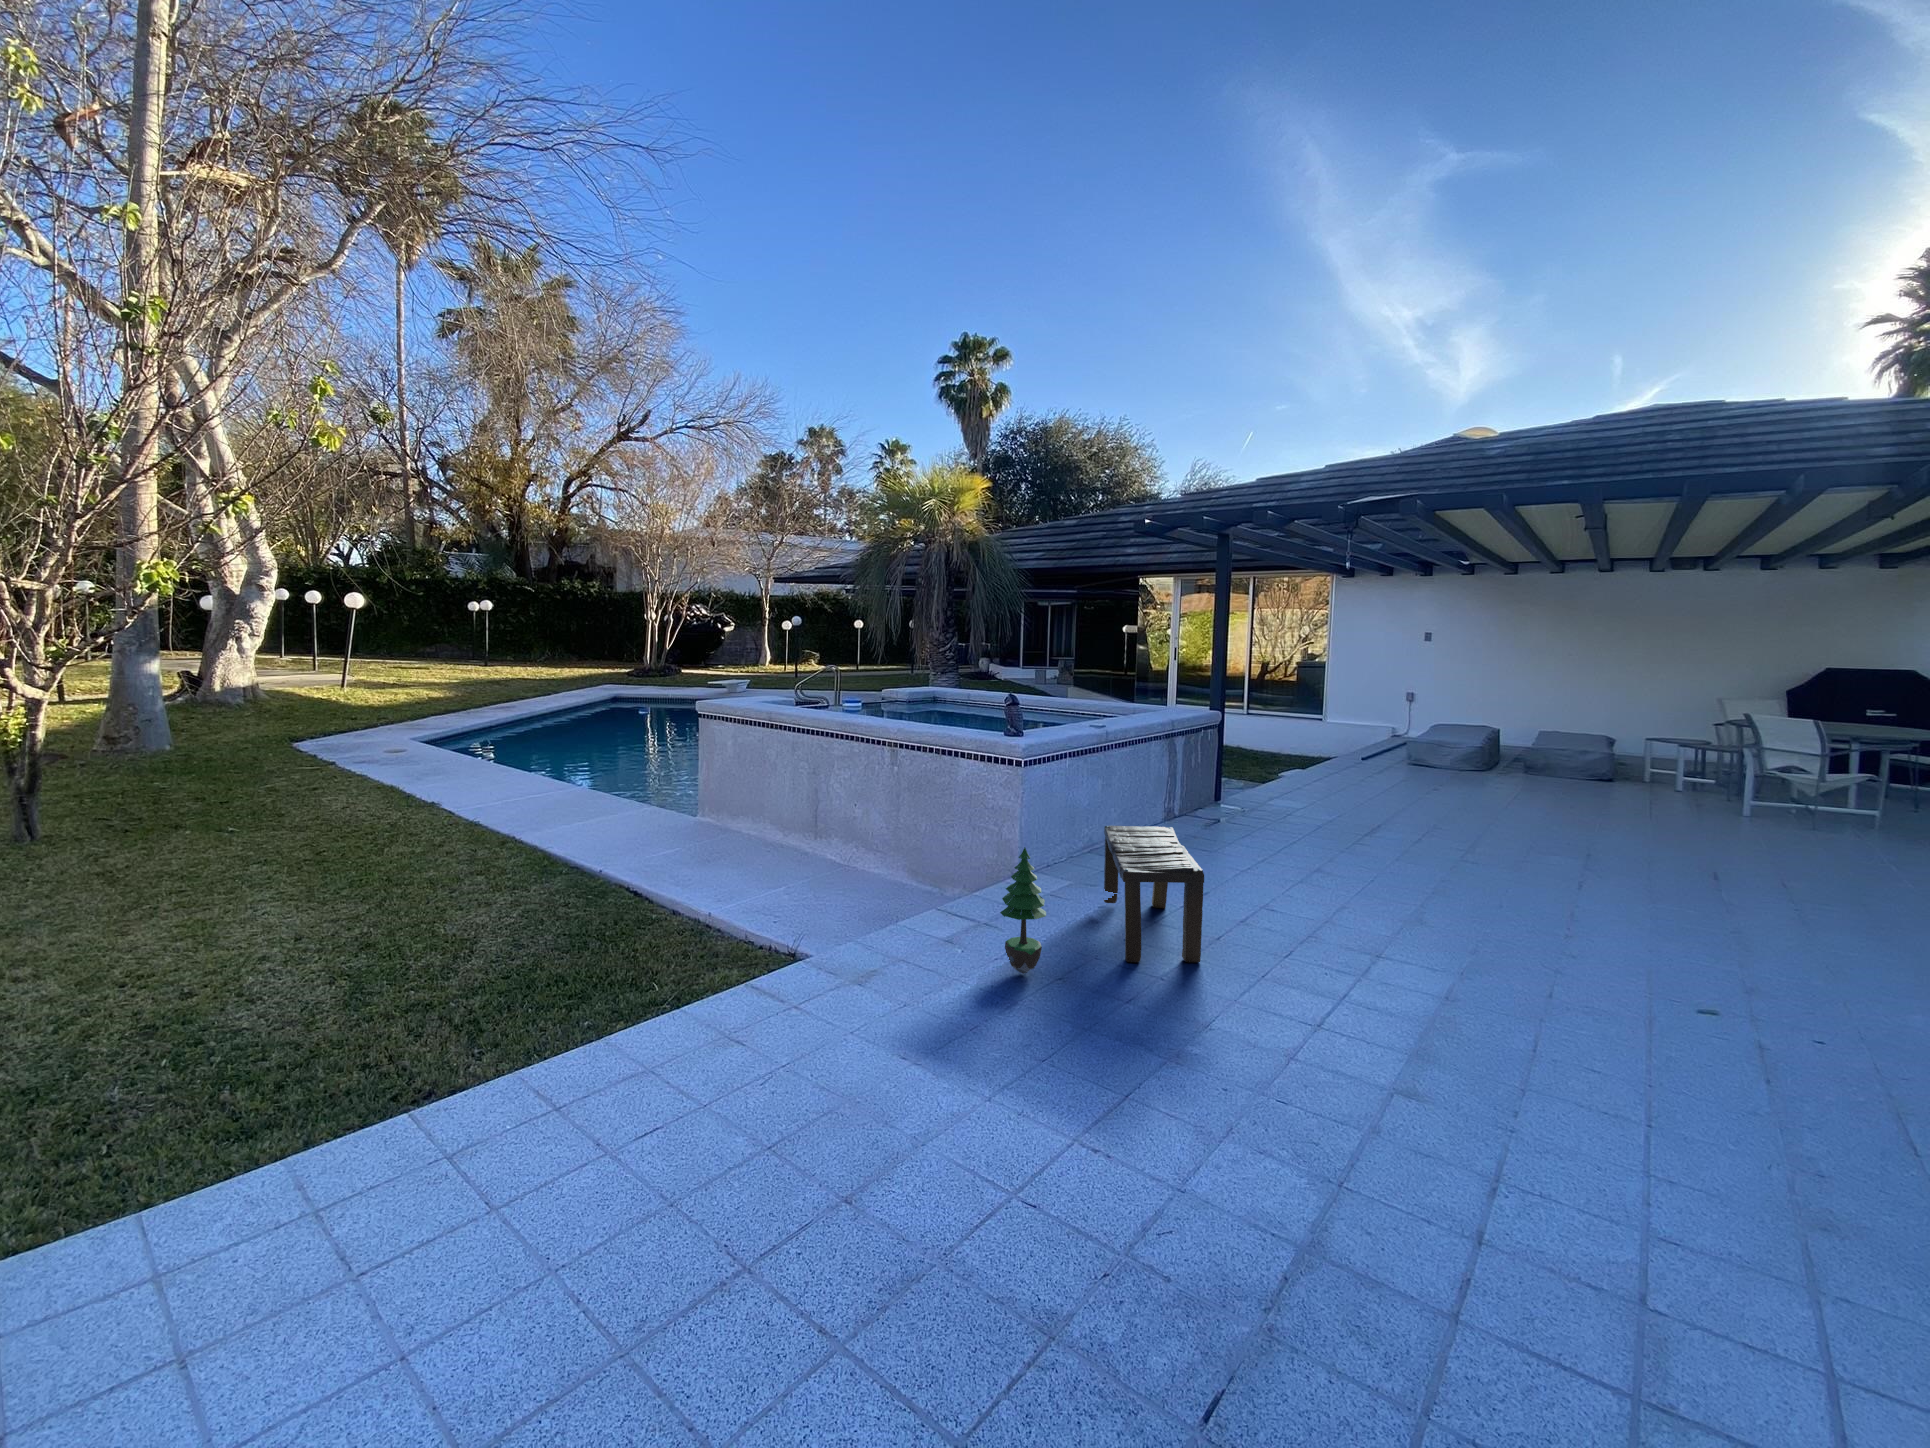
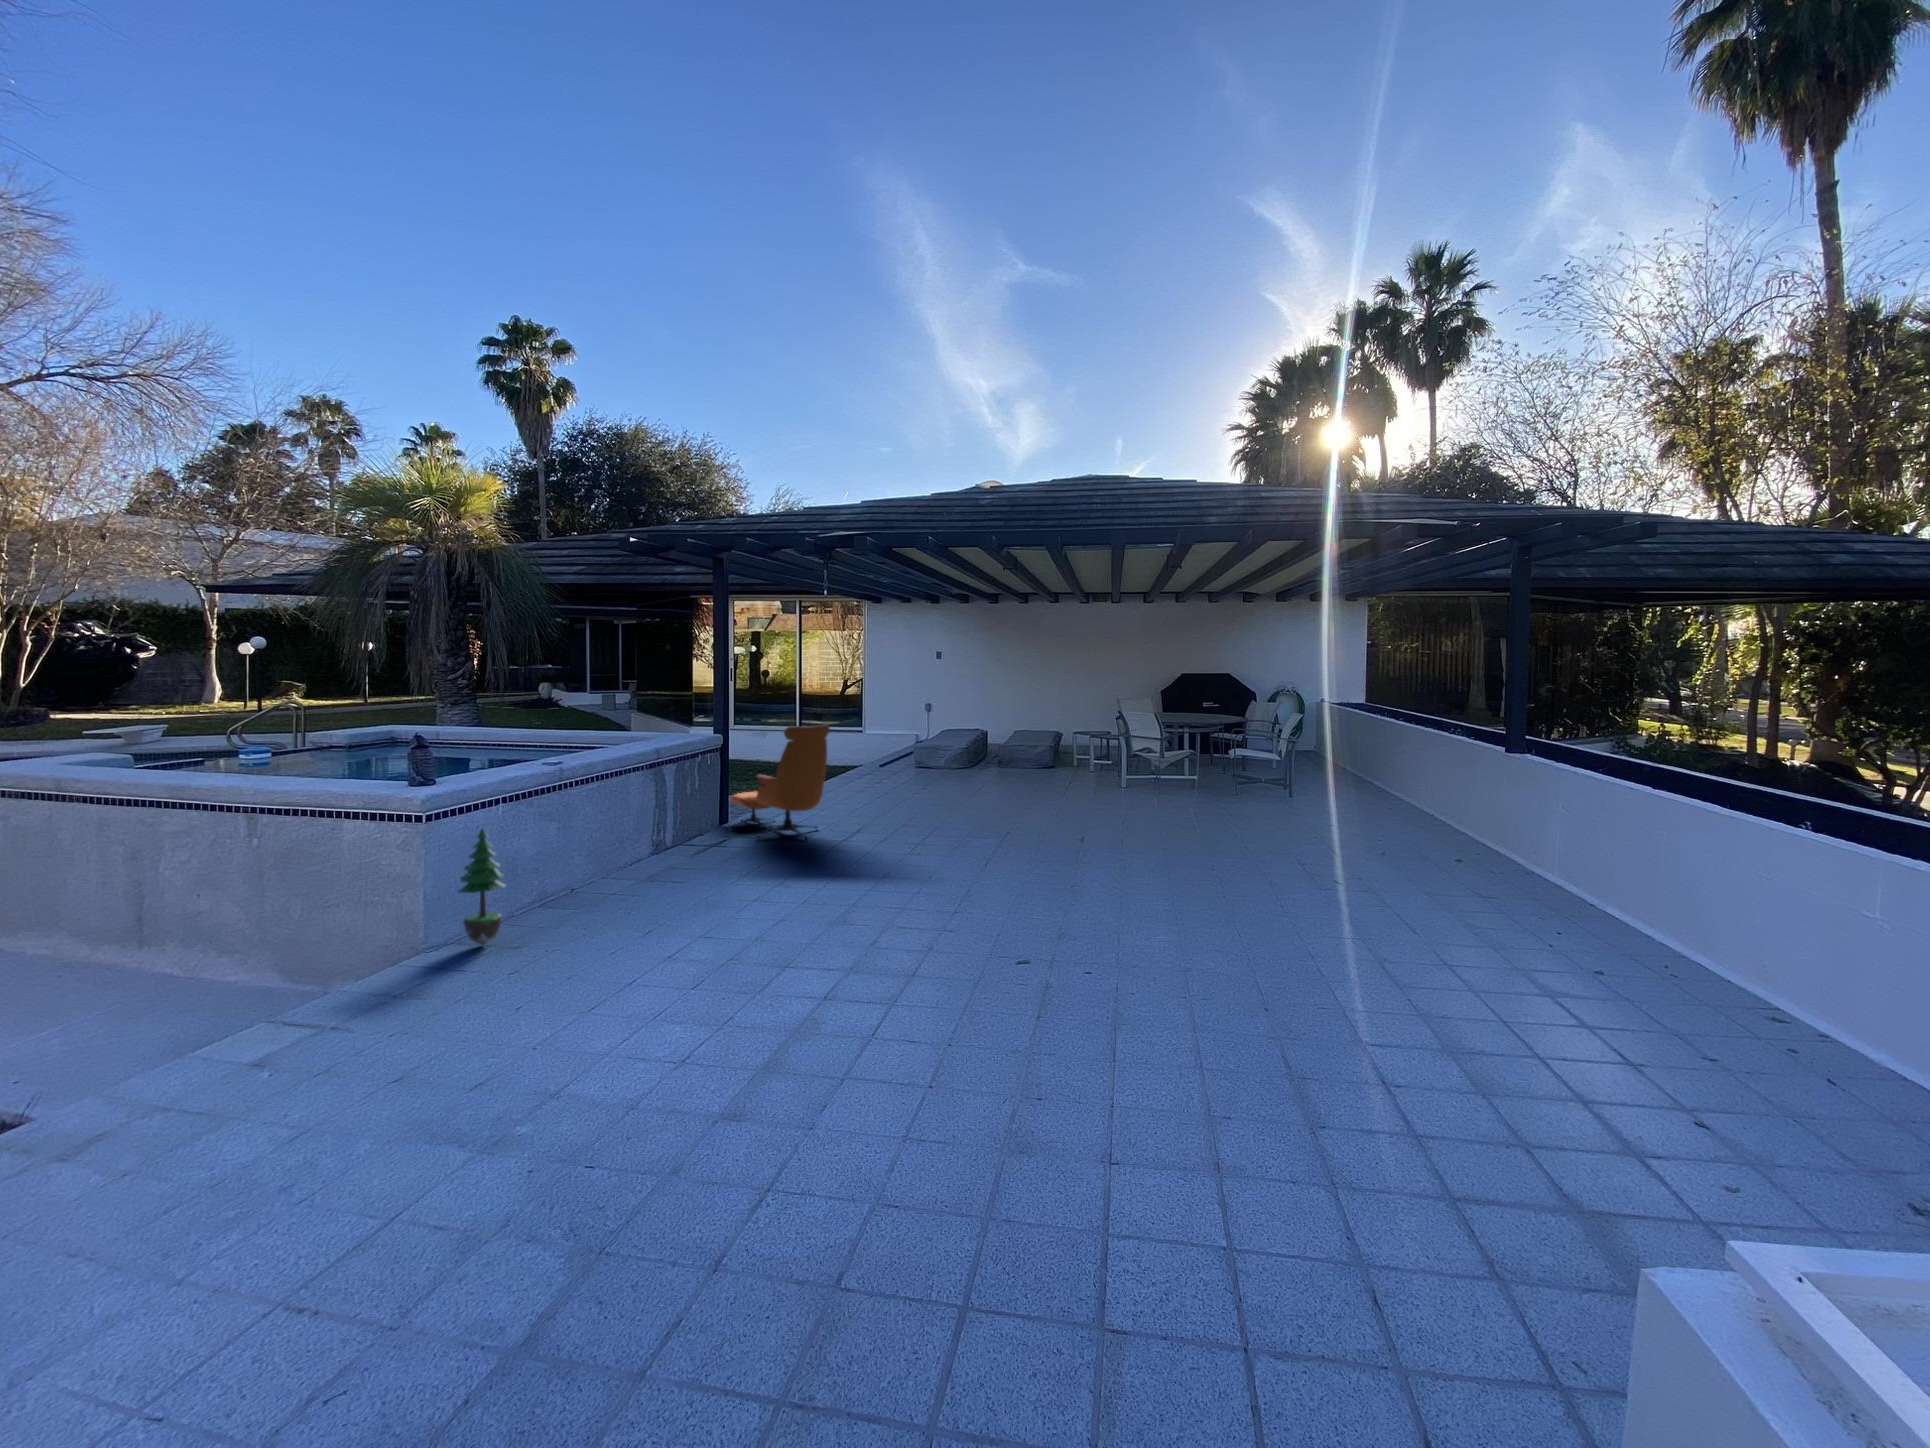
lounge chair: none [1219,732,1363,869] -> present [730,724,830,838]
bench: present [1104,826,1204,962] -> none [586,810,659,922]

